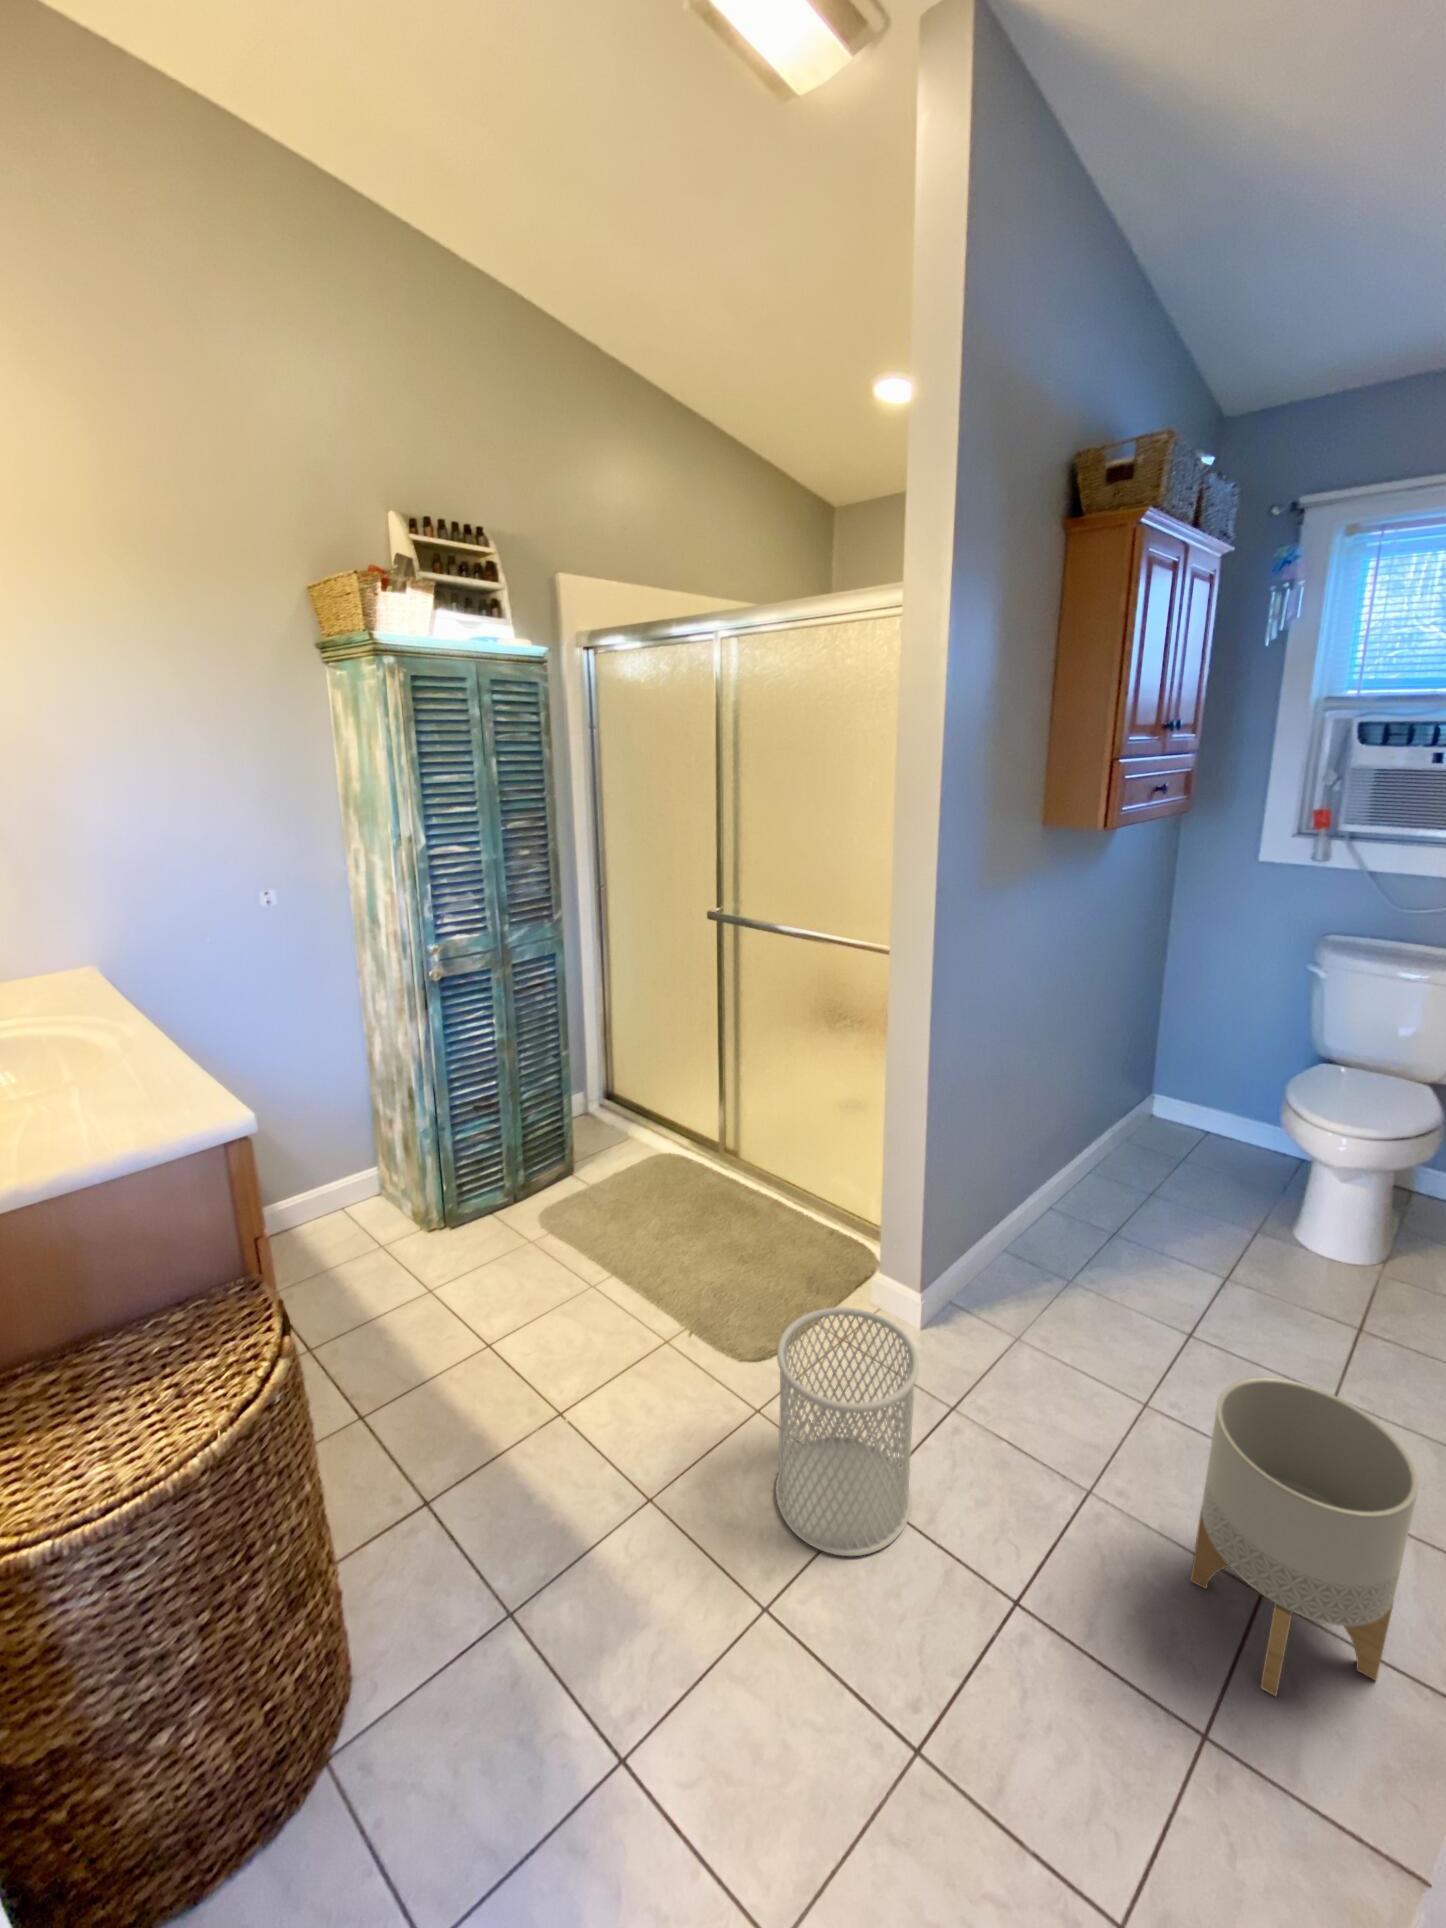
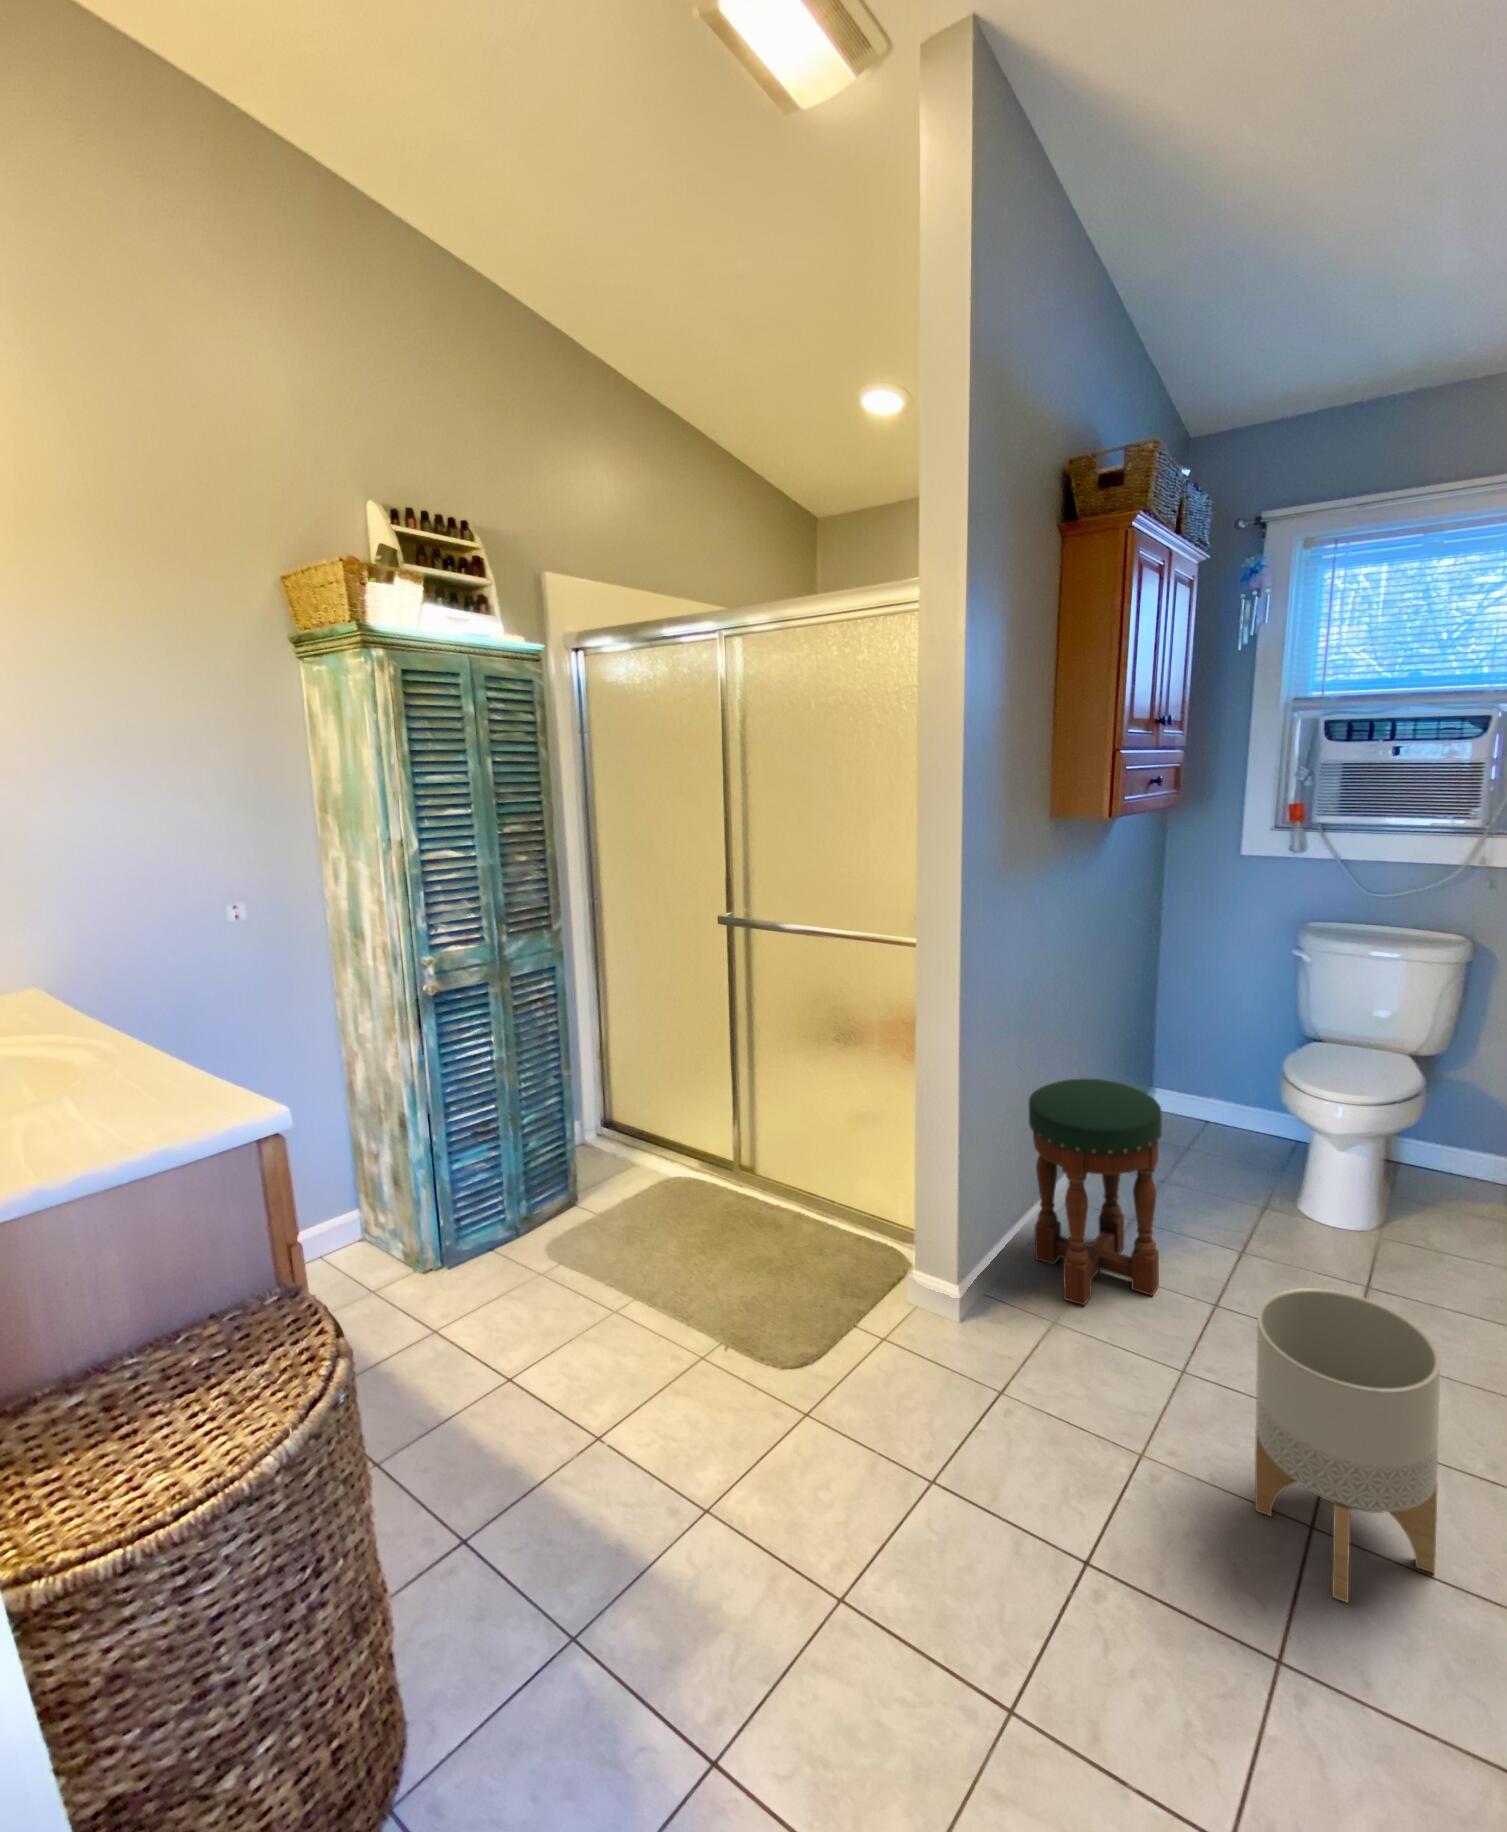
stool: none [999,1117,1145,1339] -> present [1029,1079,1162,1305]
wastebasket: present [776,1307,919,1556] -> none [832,1279,978,1539]

